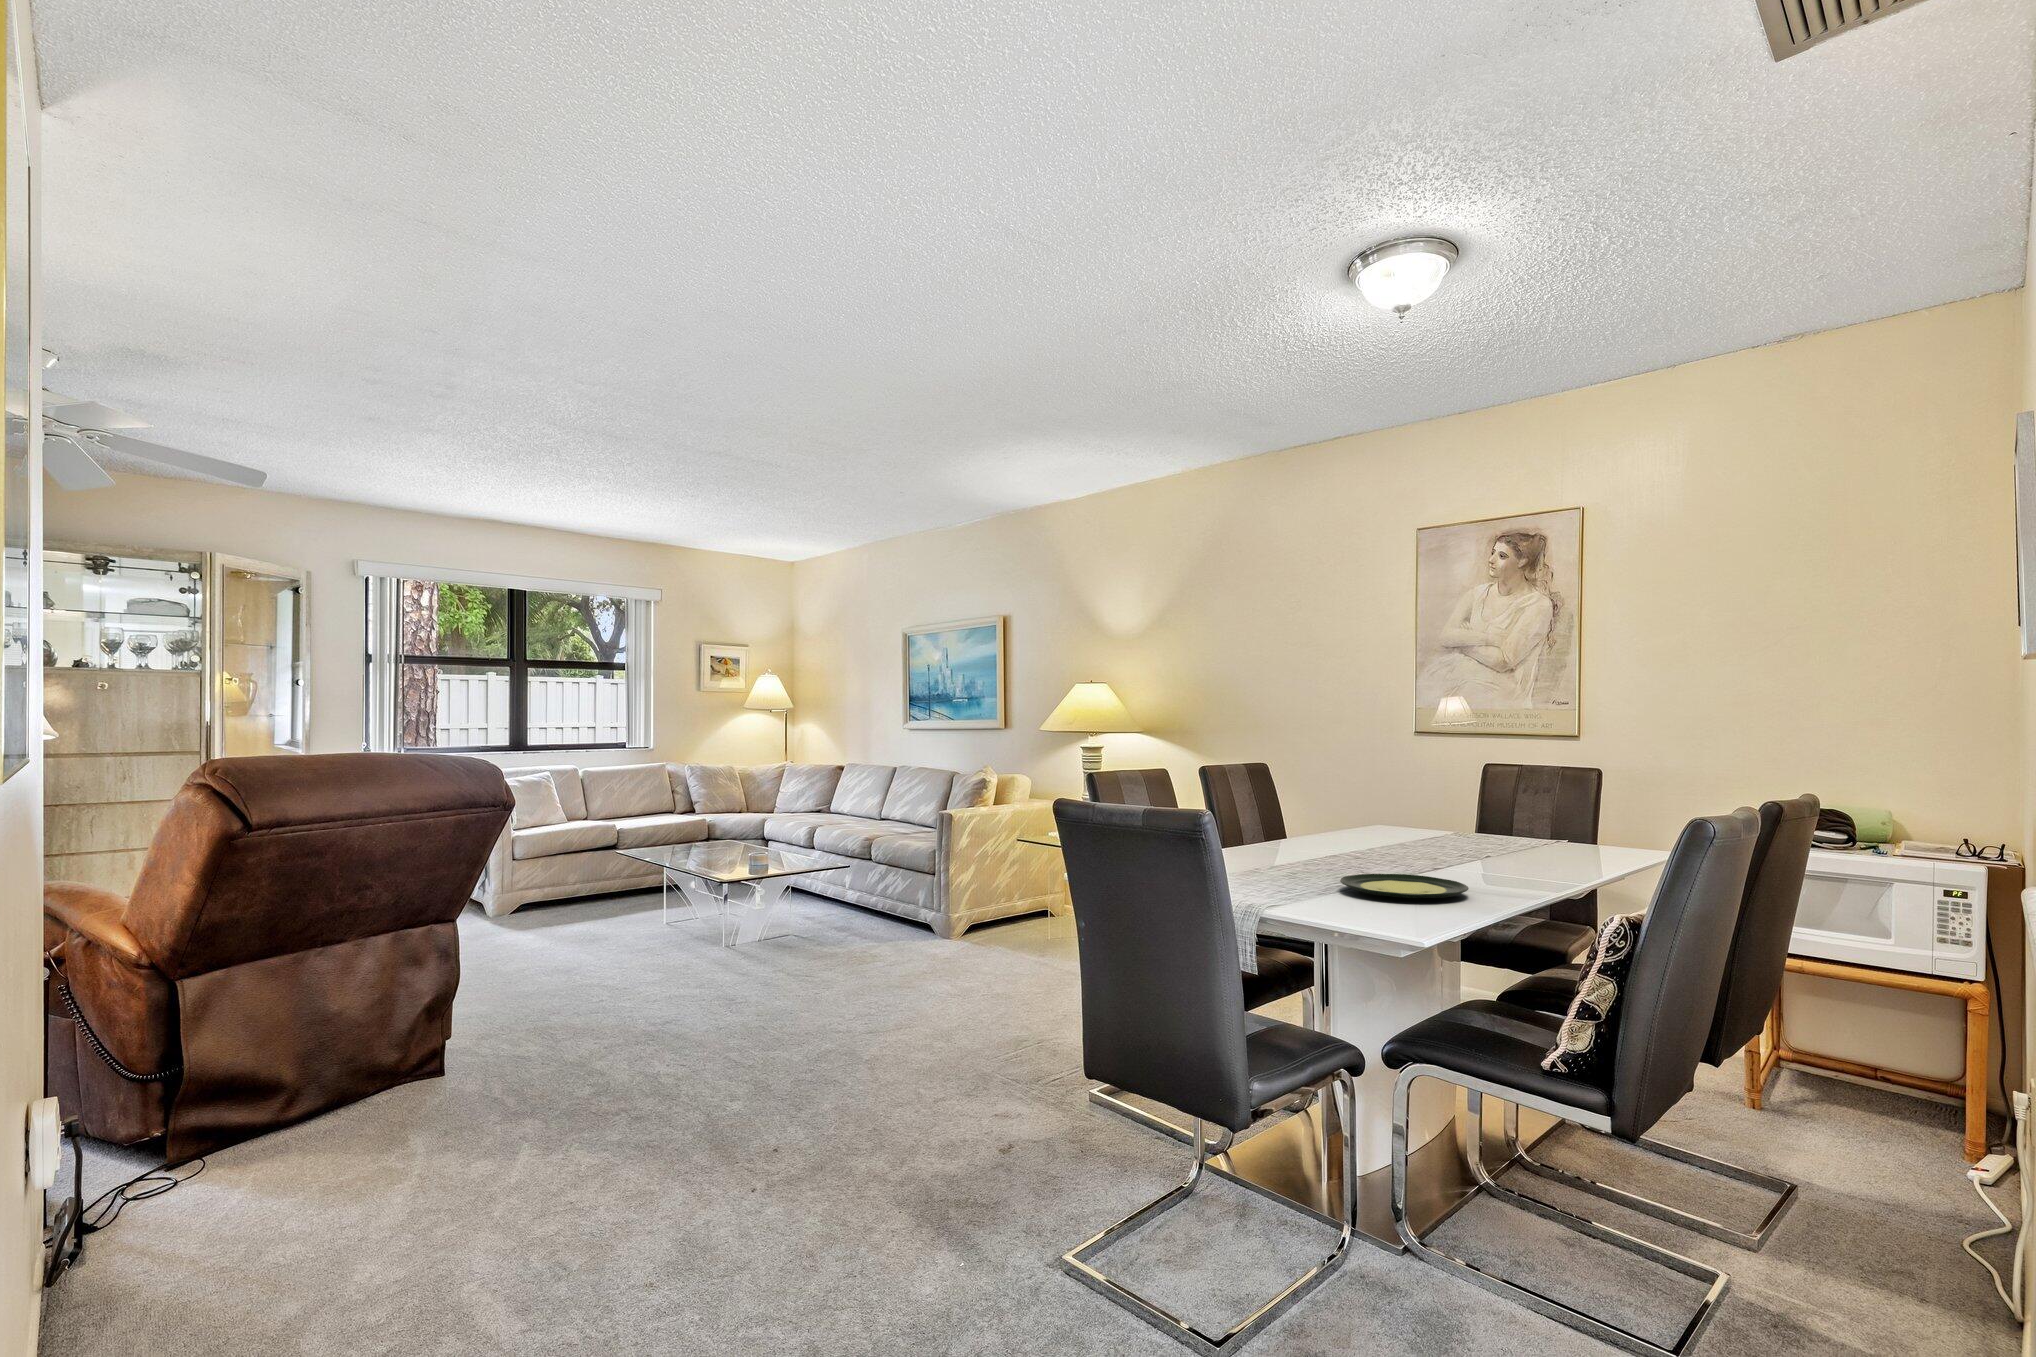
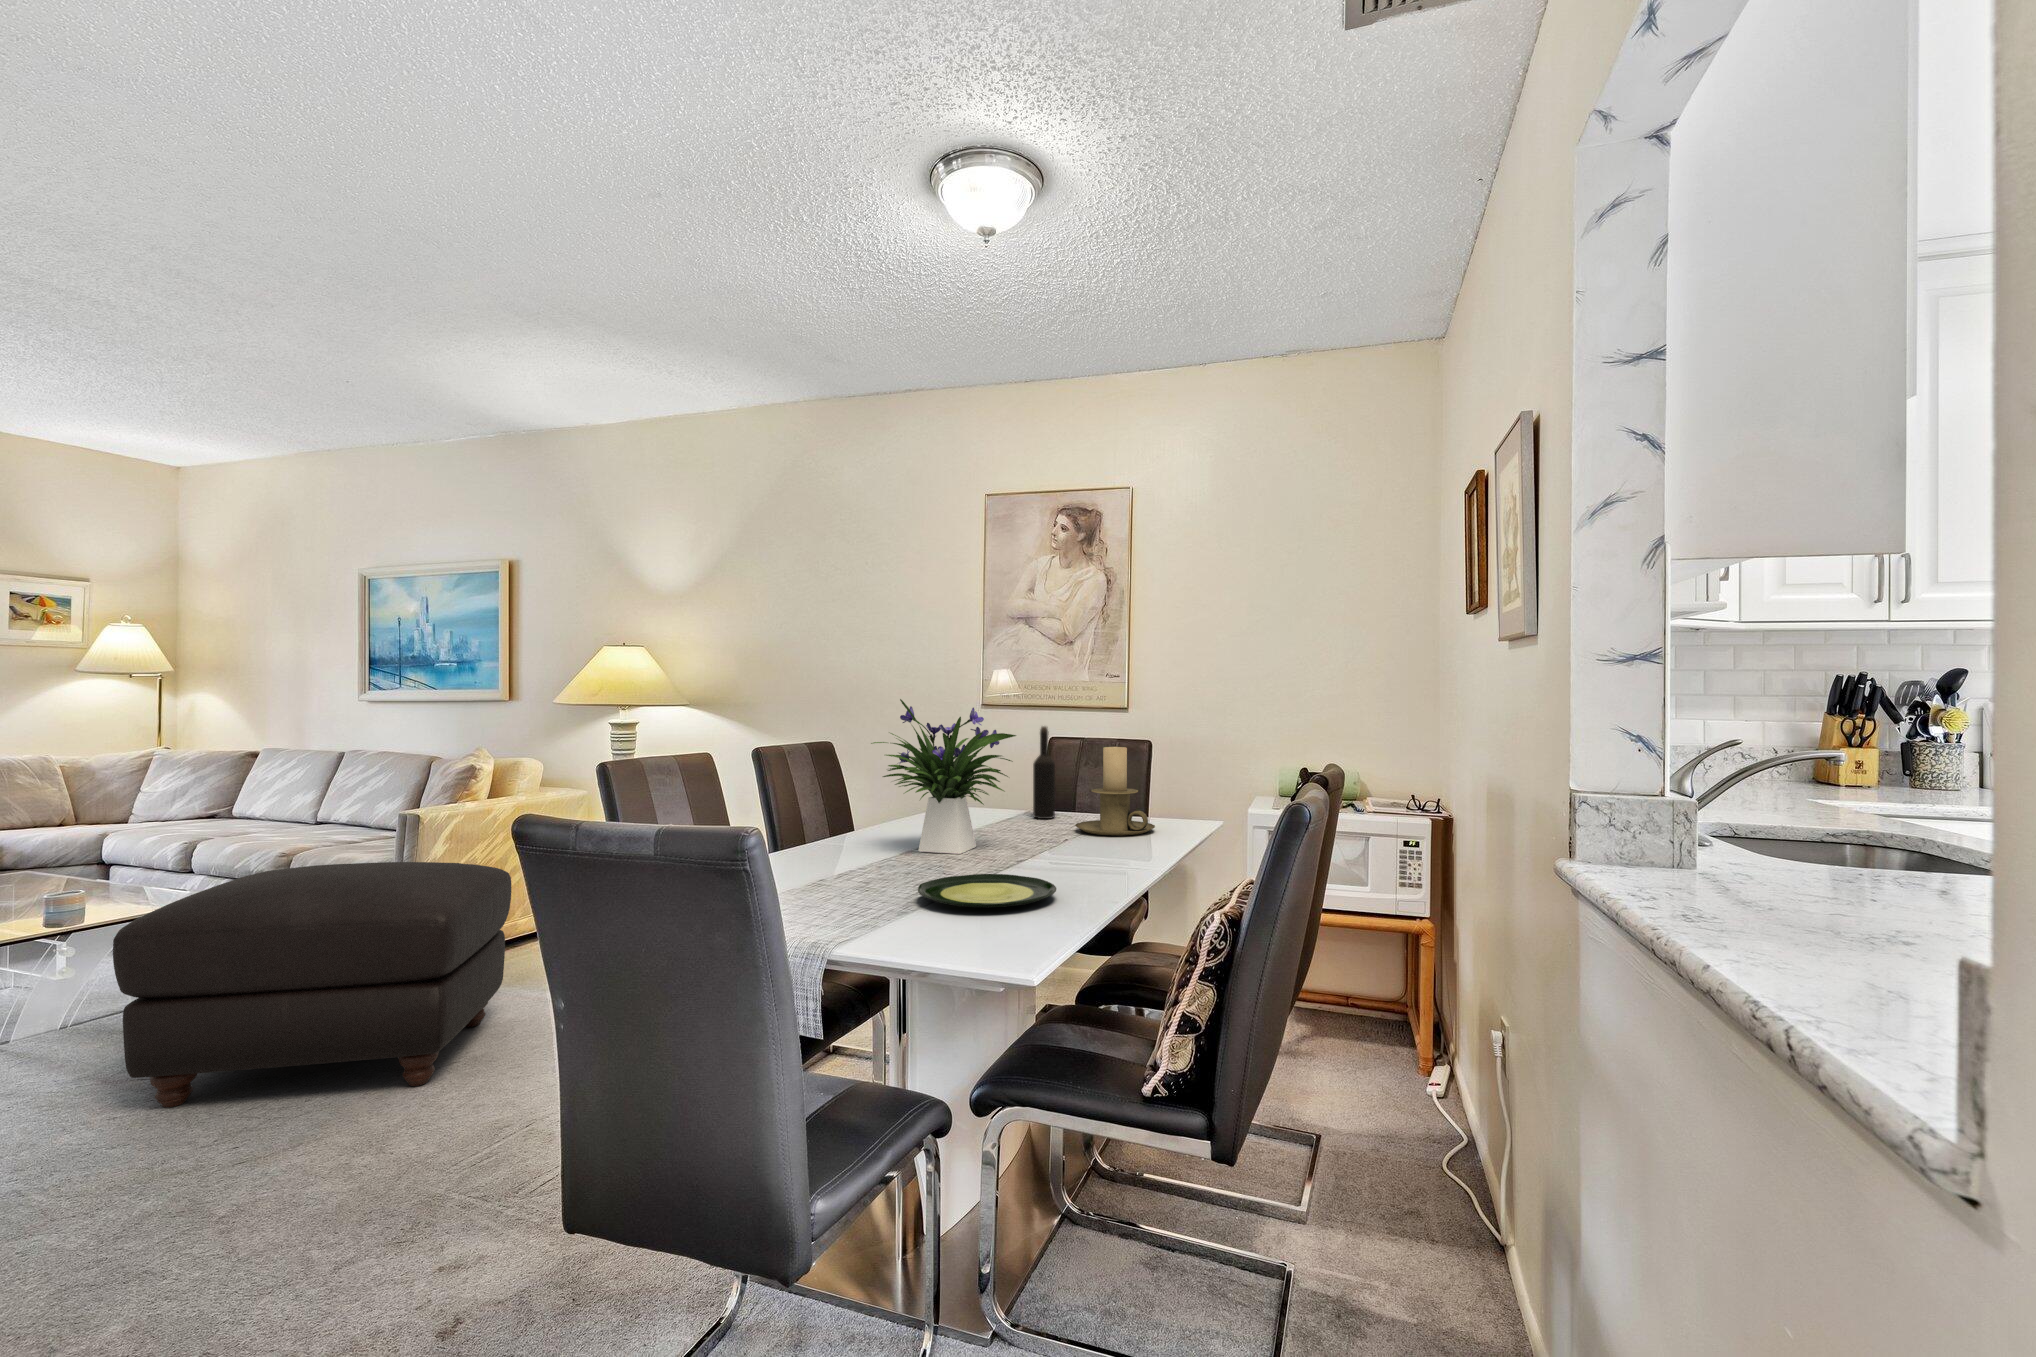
flower arrangement: none [1304,722,1443,862] -> present [871,699,1016,854]
wine bottle: none [1472,751,1497,841] -> present [1033,726,1055,819]
candle holder: none [1513,771,1603,859] -> present [1075,747,1155,836]
ottoman: none [789,845,1022,1011] -> present [113,862,512,1108]

